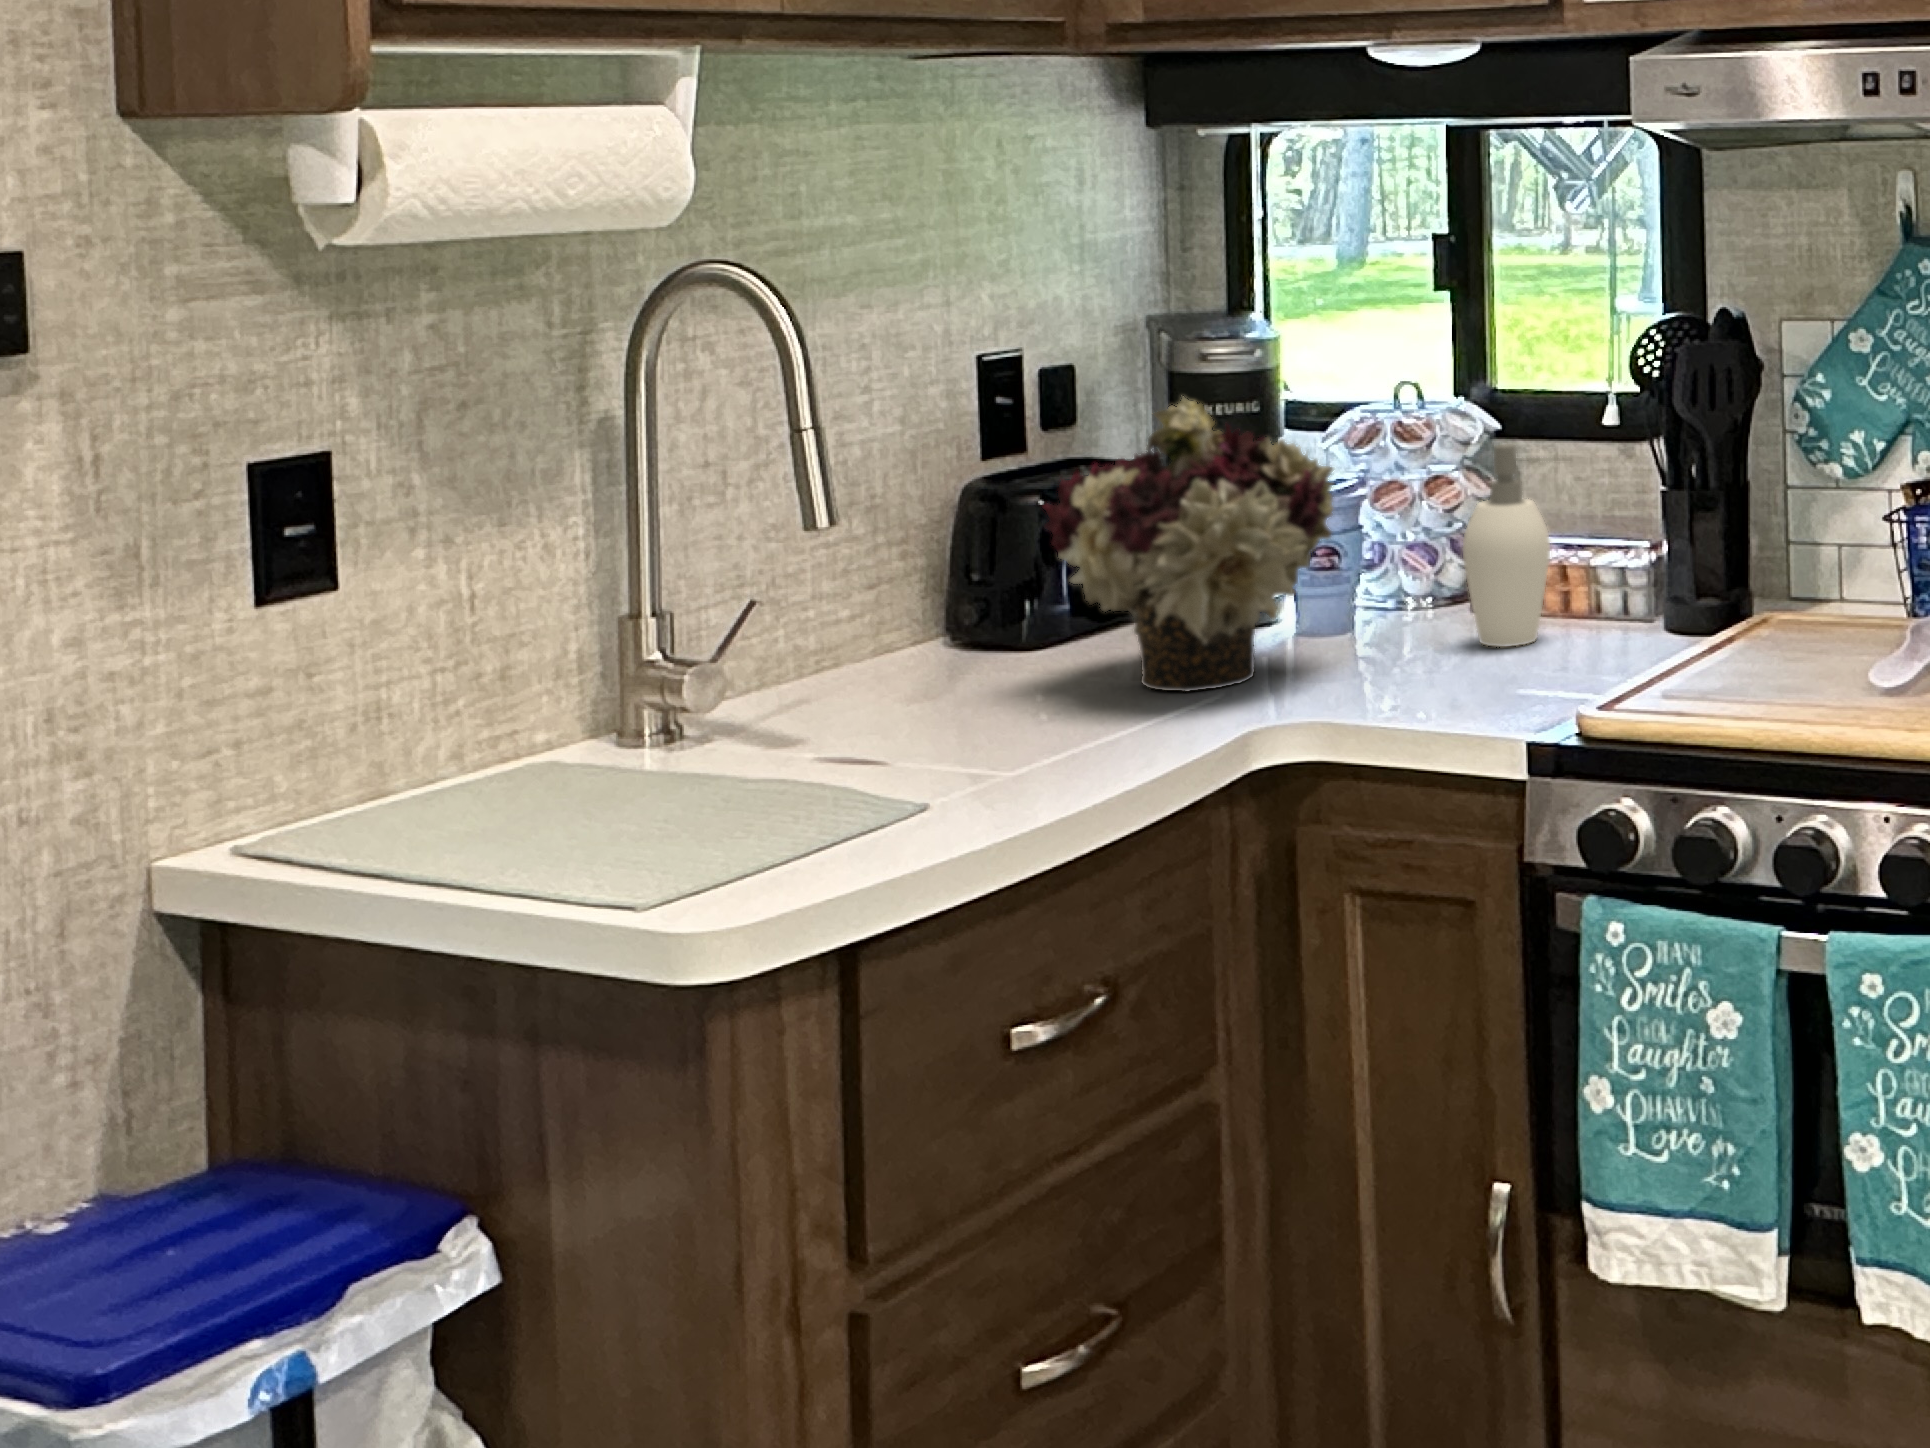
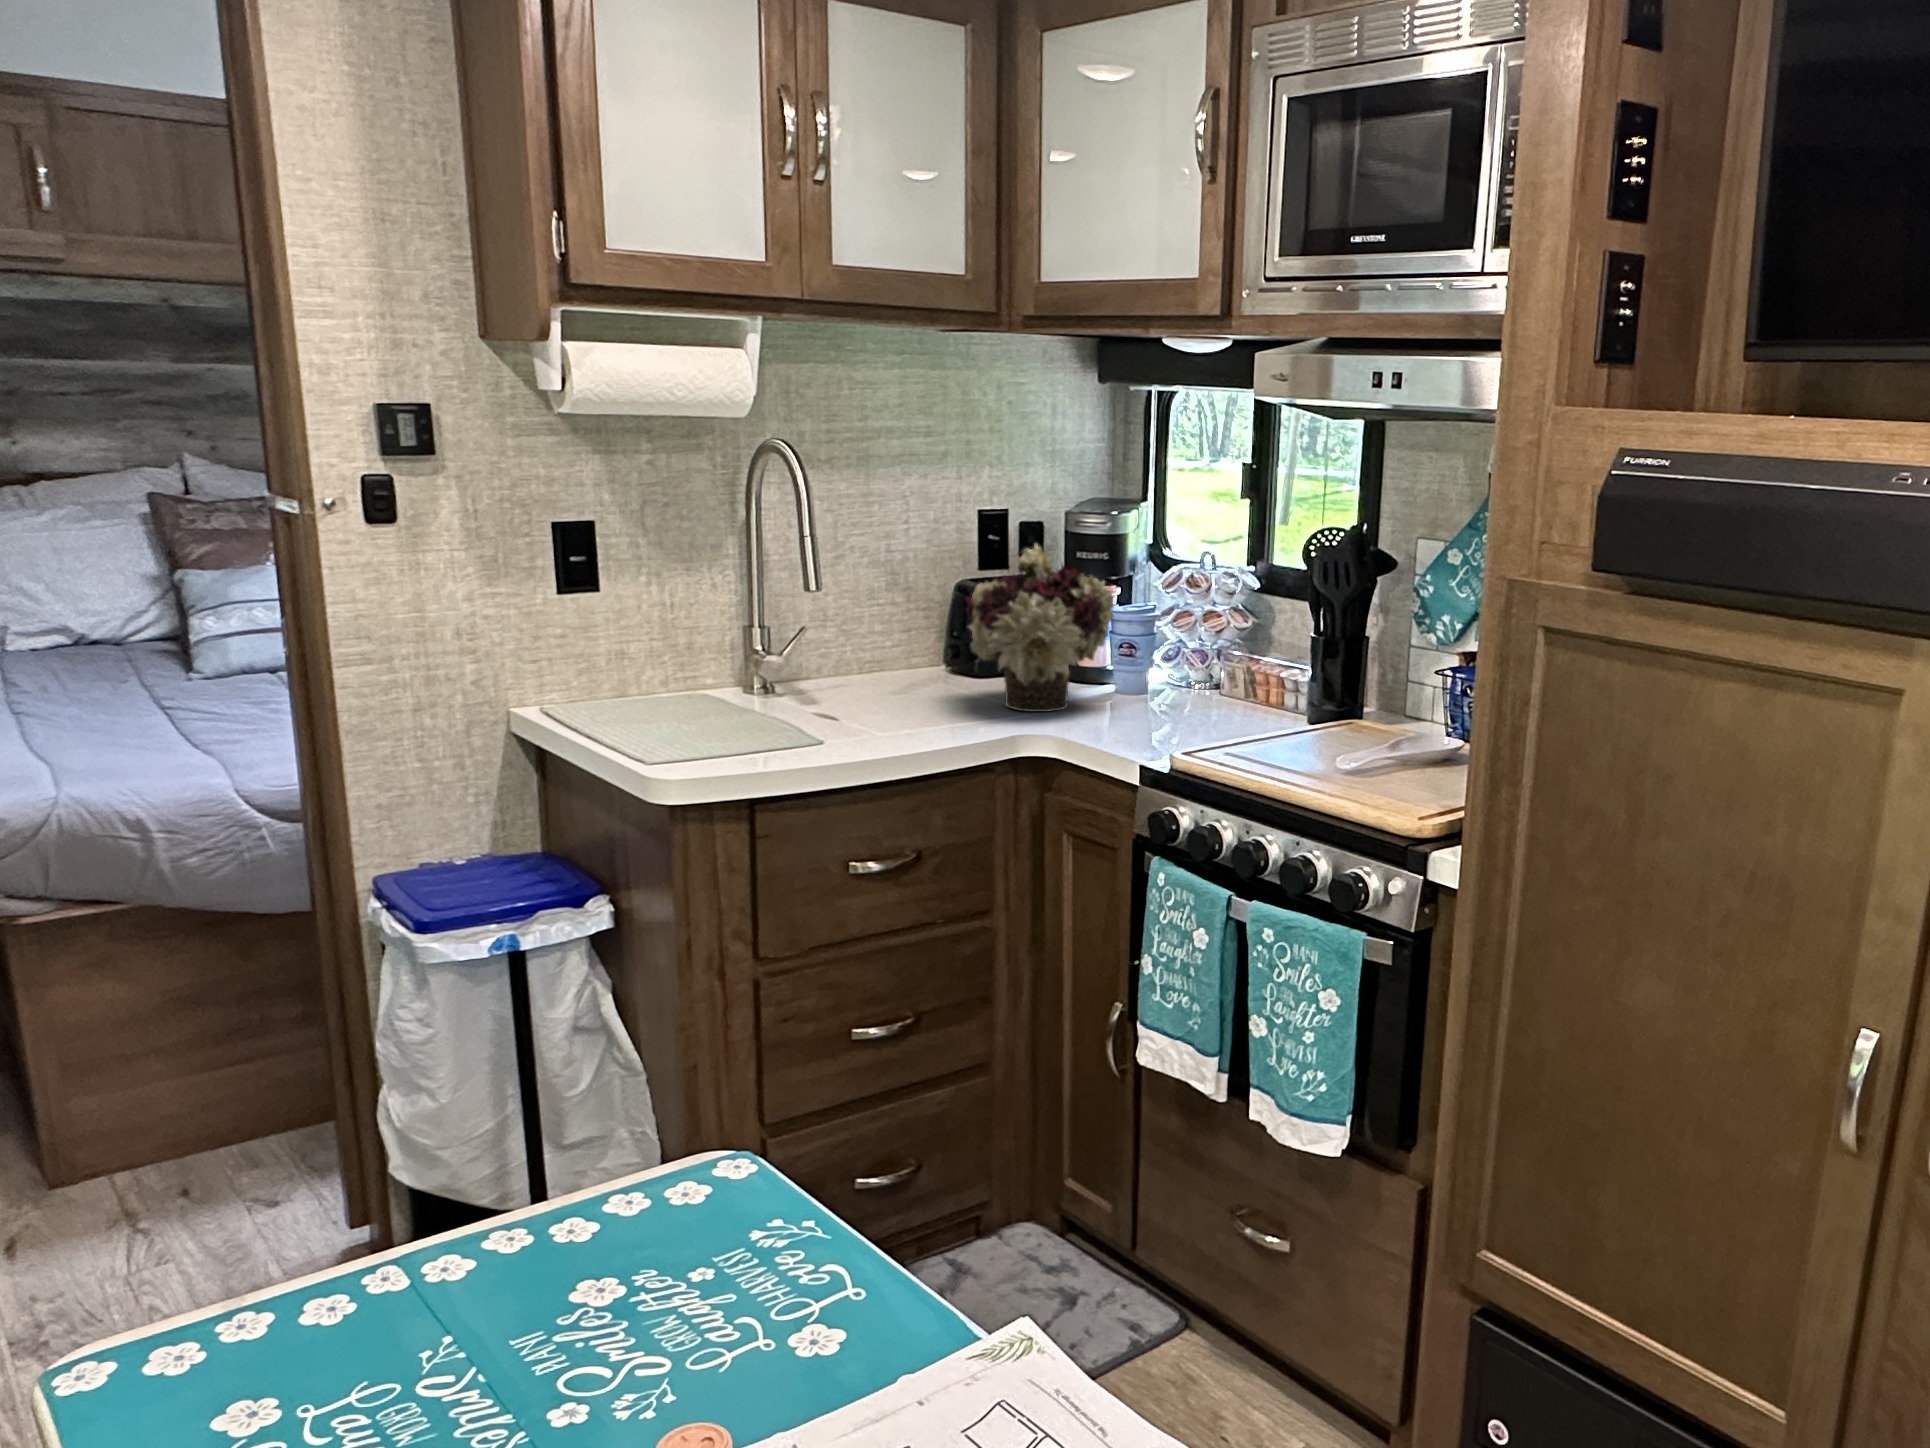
soap dispenser: present [1463,444,1559,647] -> none [1188,594,1251,715]

